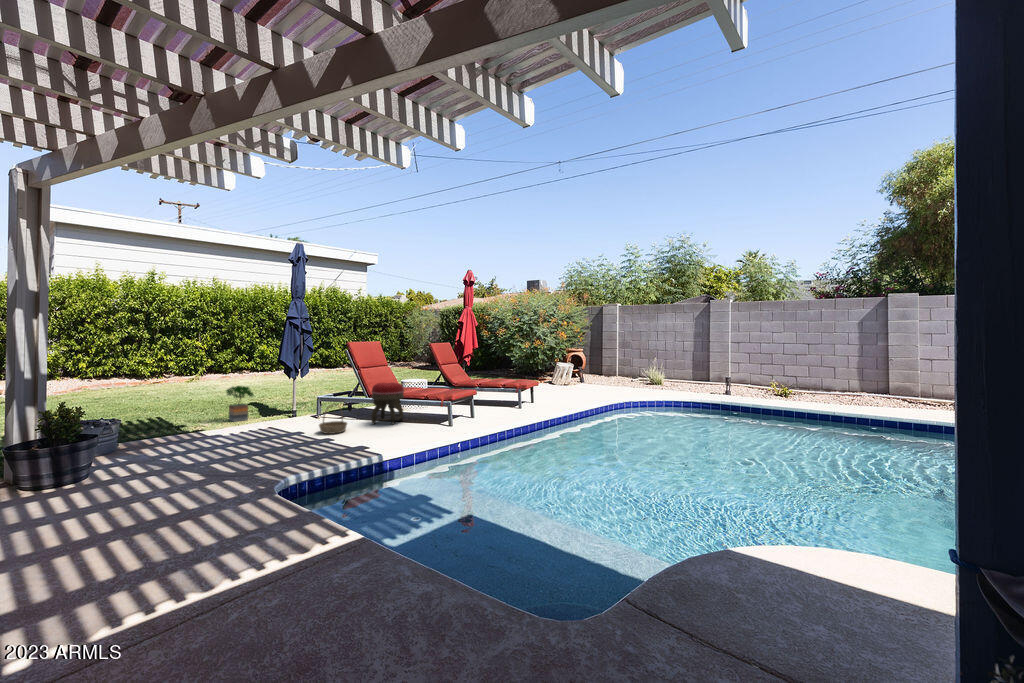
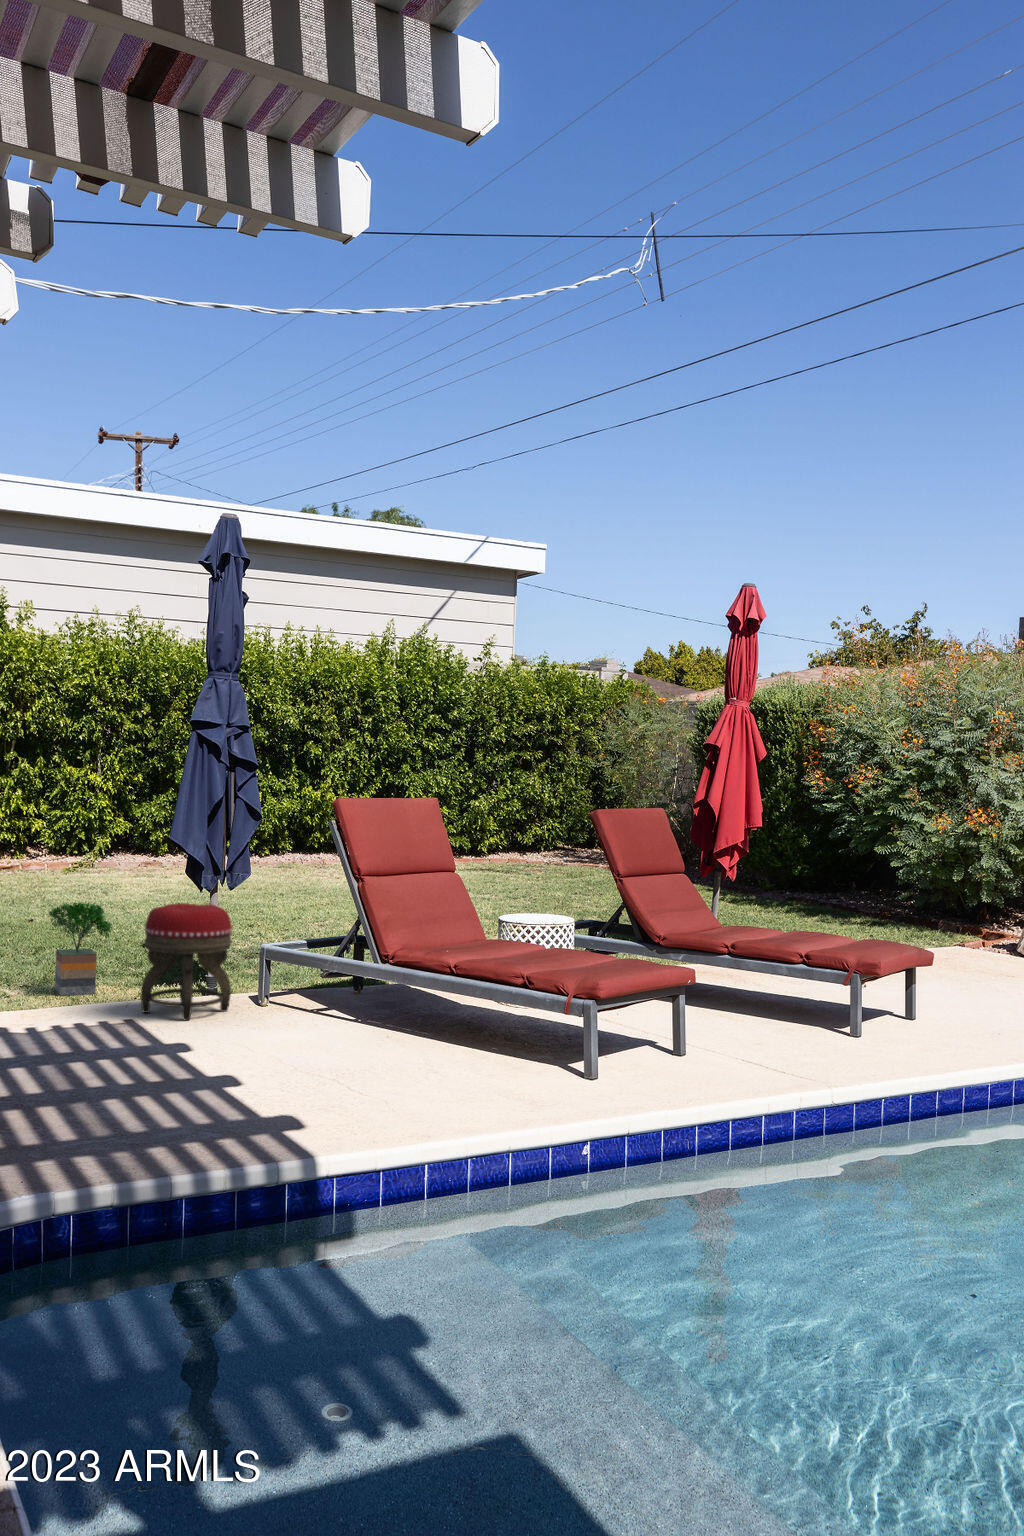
footstool: present [371,382,404,425] -> present [141,903,232,1020]
basket: present [319,405,347,434] -> none [221,978,298,1062]

